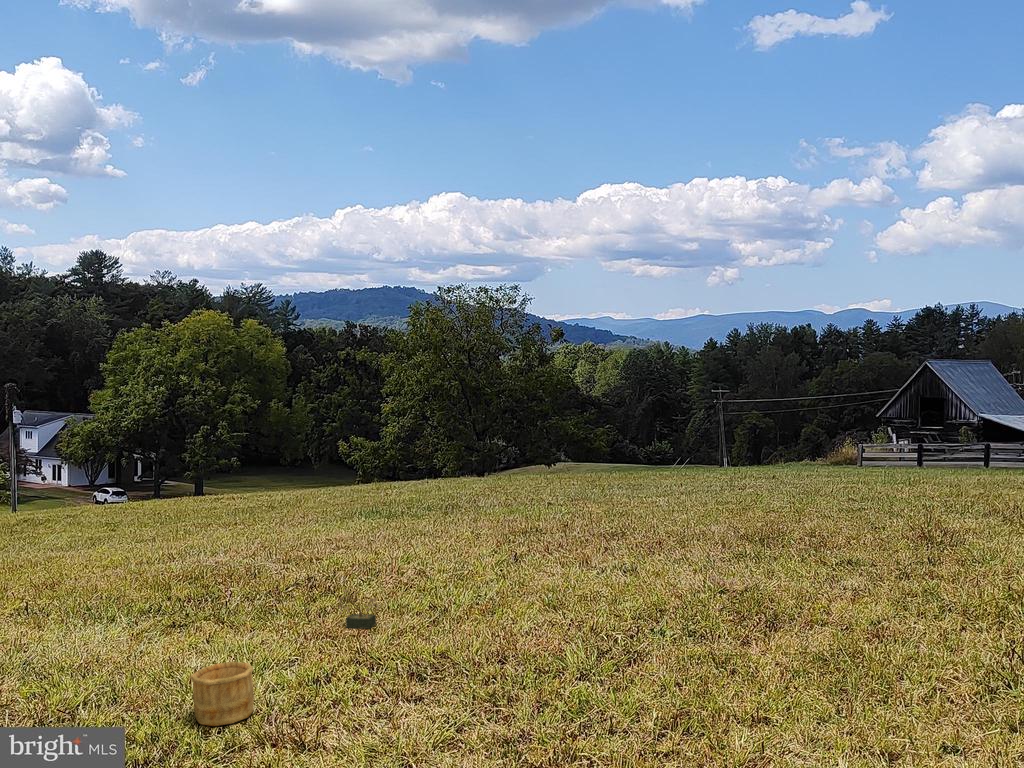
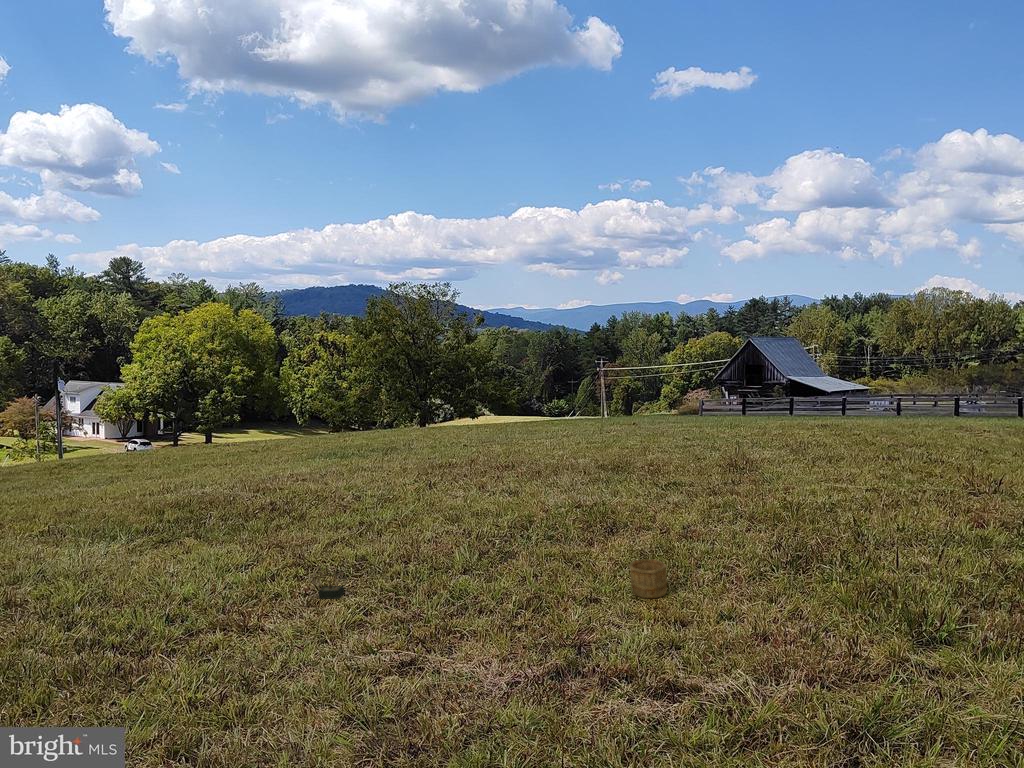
wooden bucket: present [191,662,254,726] -> present [629,559,667,598]

